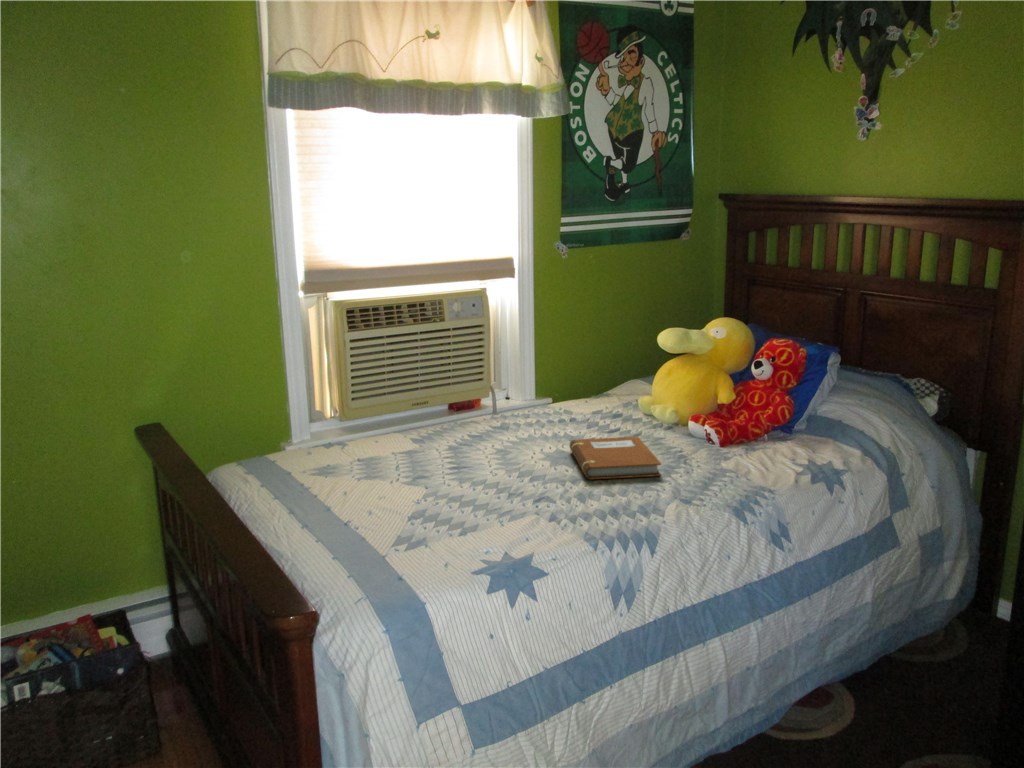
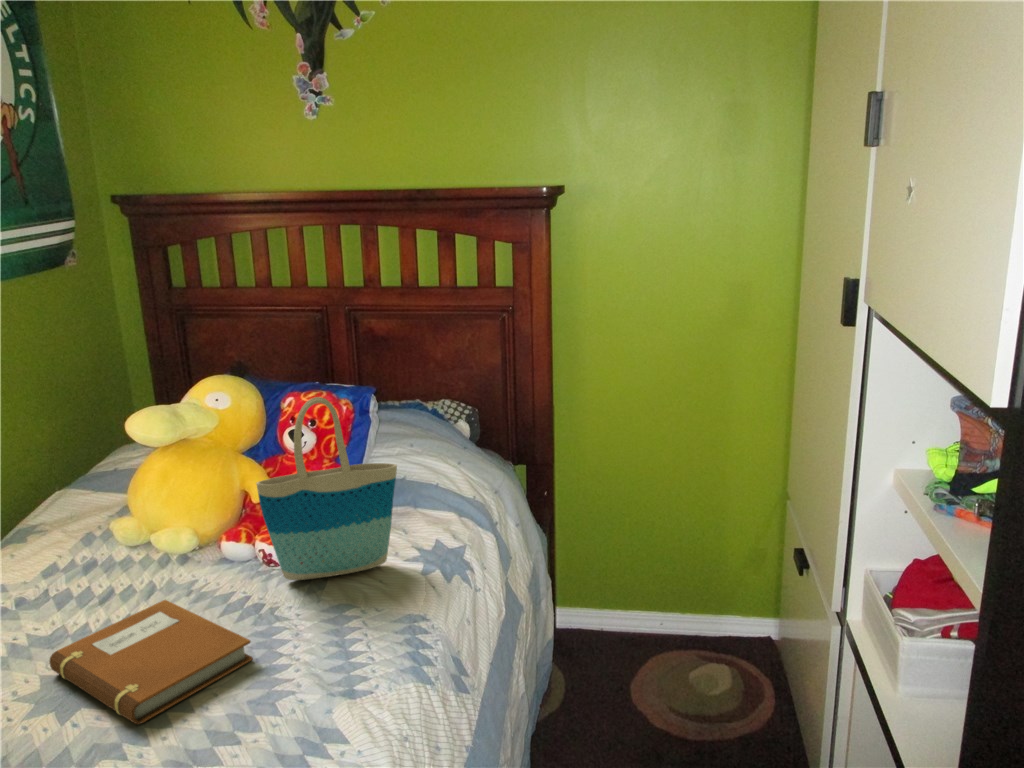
tote bag: none [704,334,798,461] -> present [256,397,397,580]

